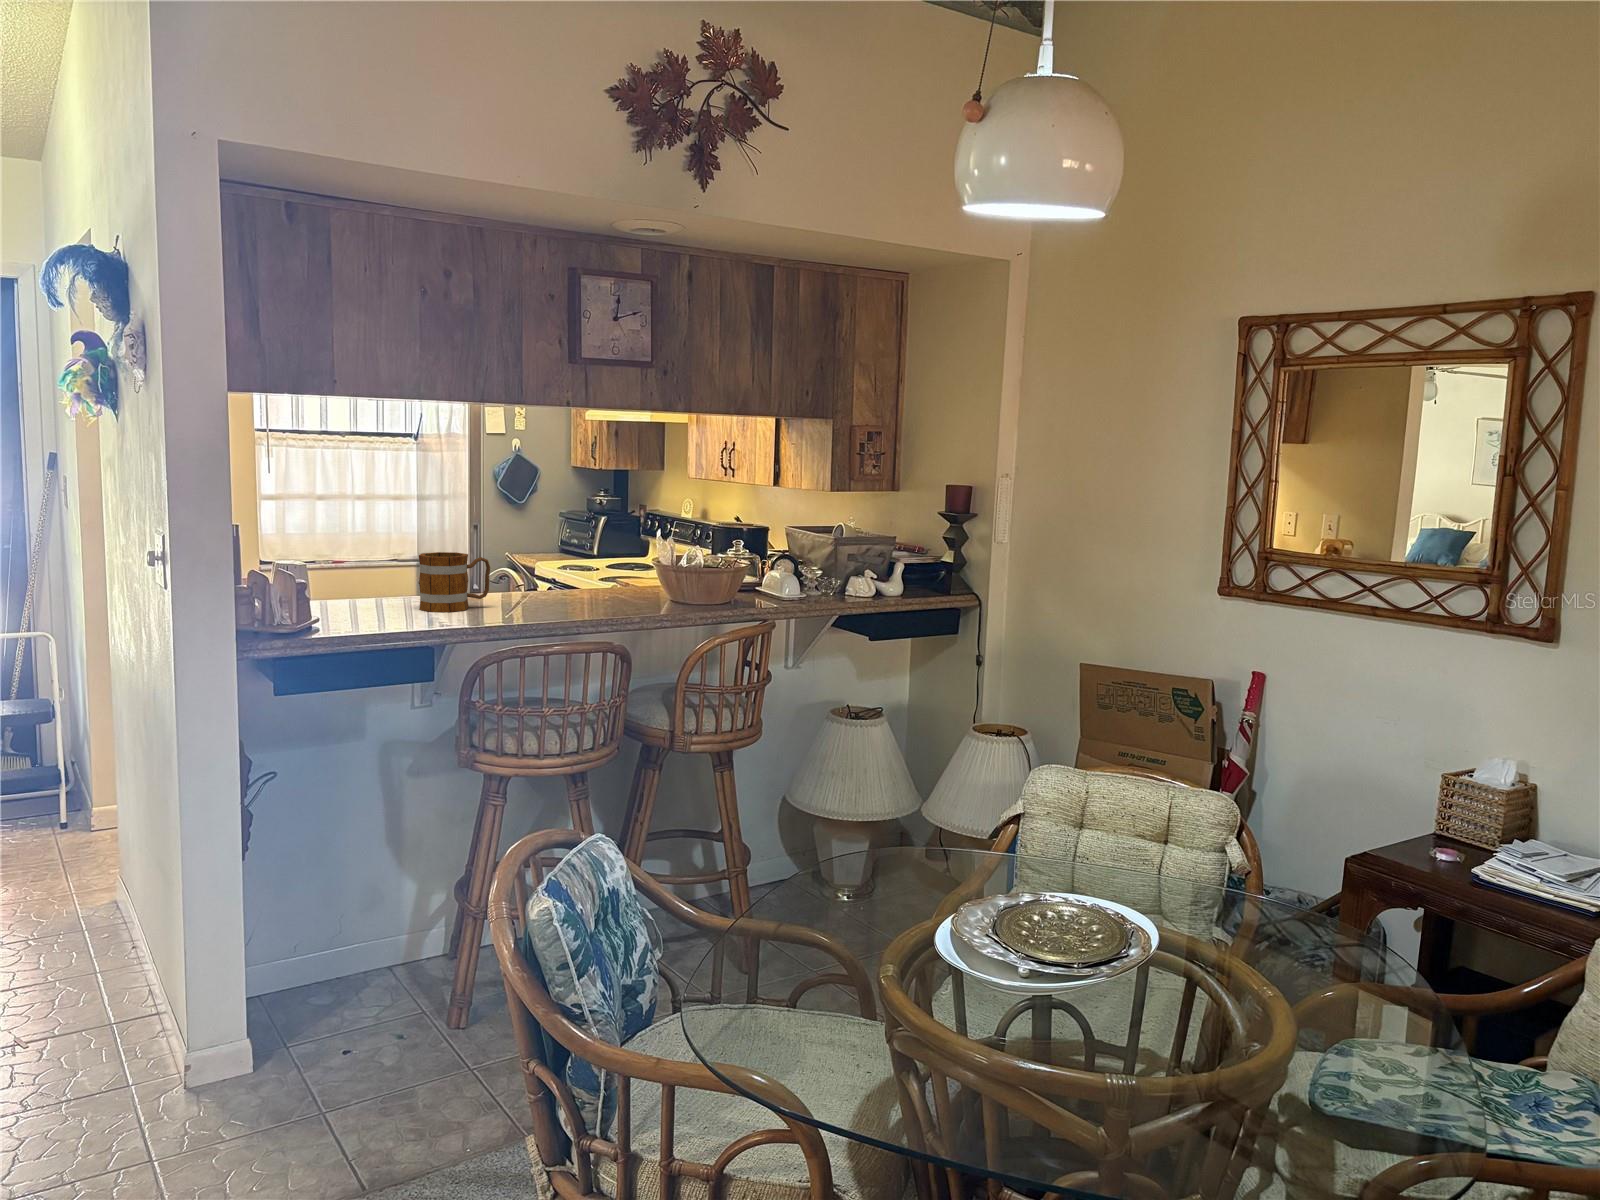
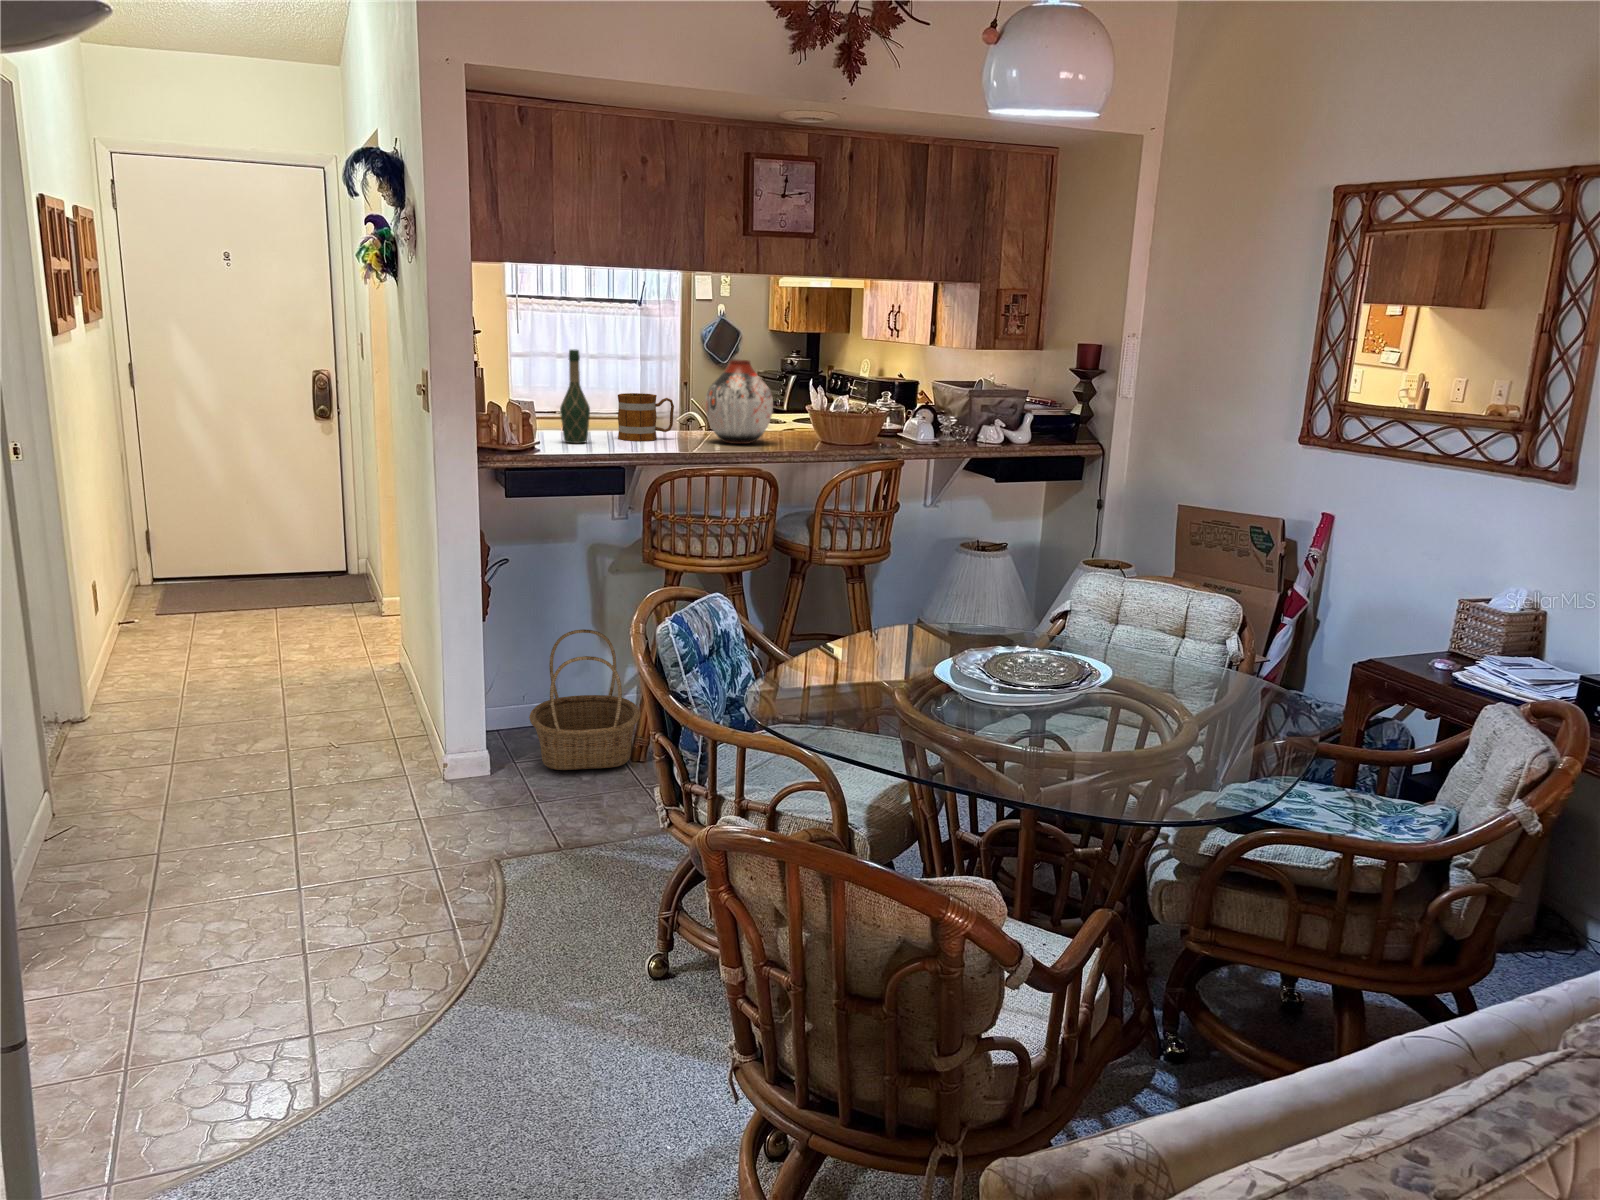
wine bottle: none [345,502,385,620] -> present [560,349,590,443]
vase: none [530,510,614,611] -> present [705,360,773,444]
basket: none [308,857,460,1054] -> present [529,629,640,770]

